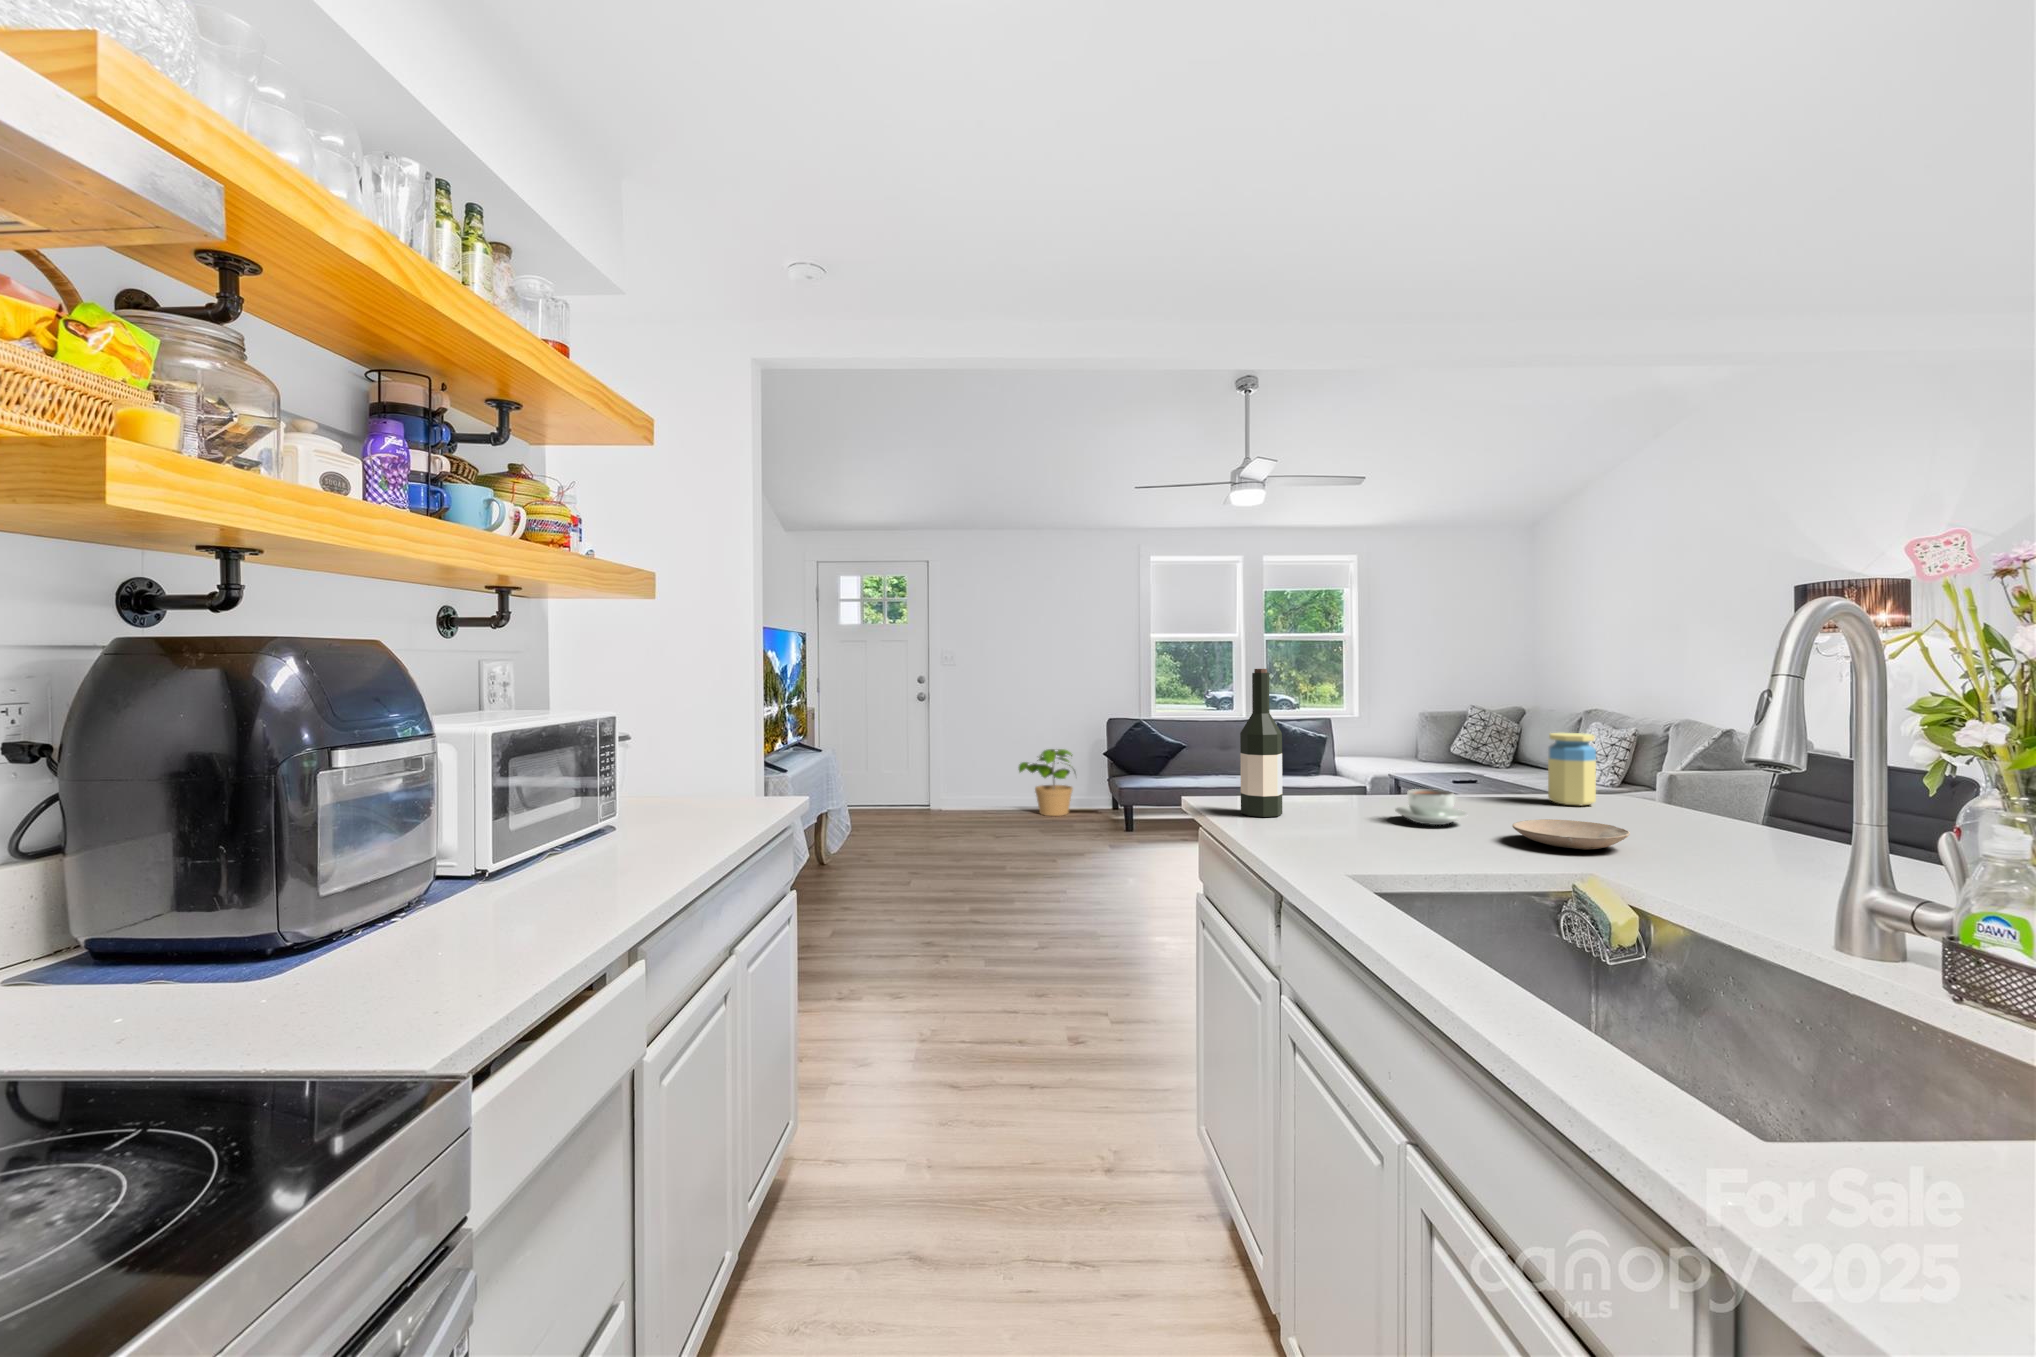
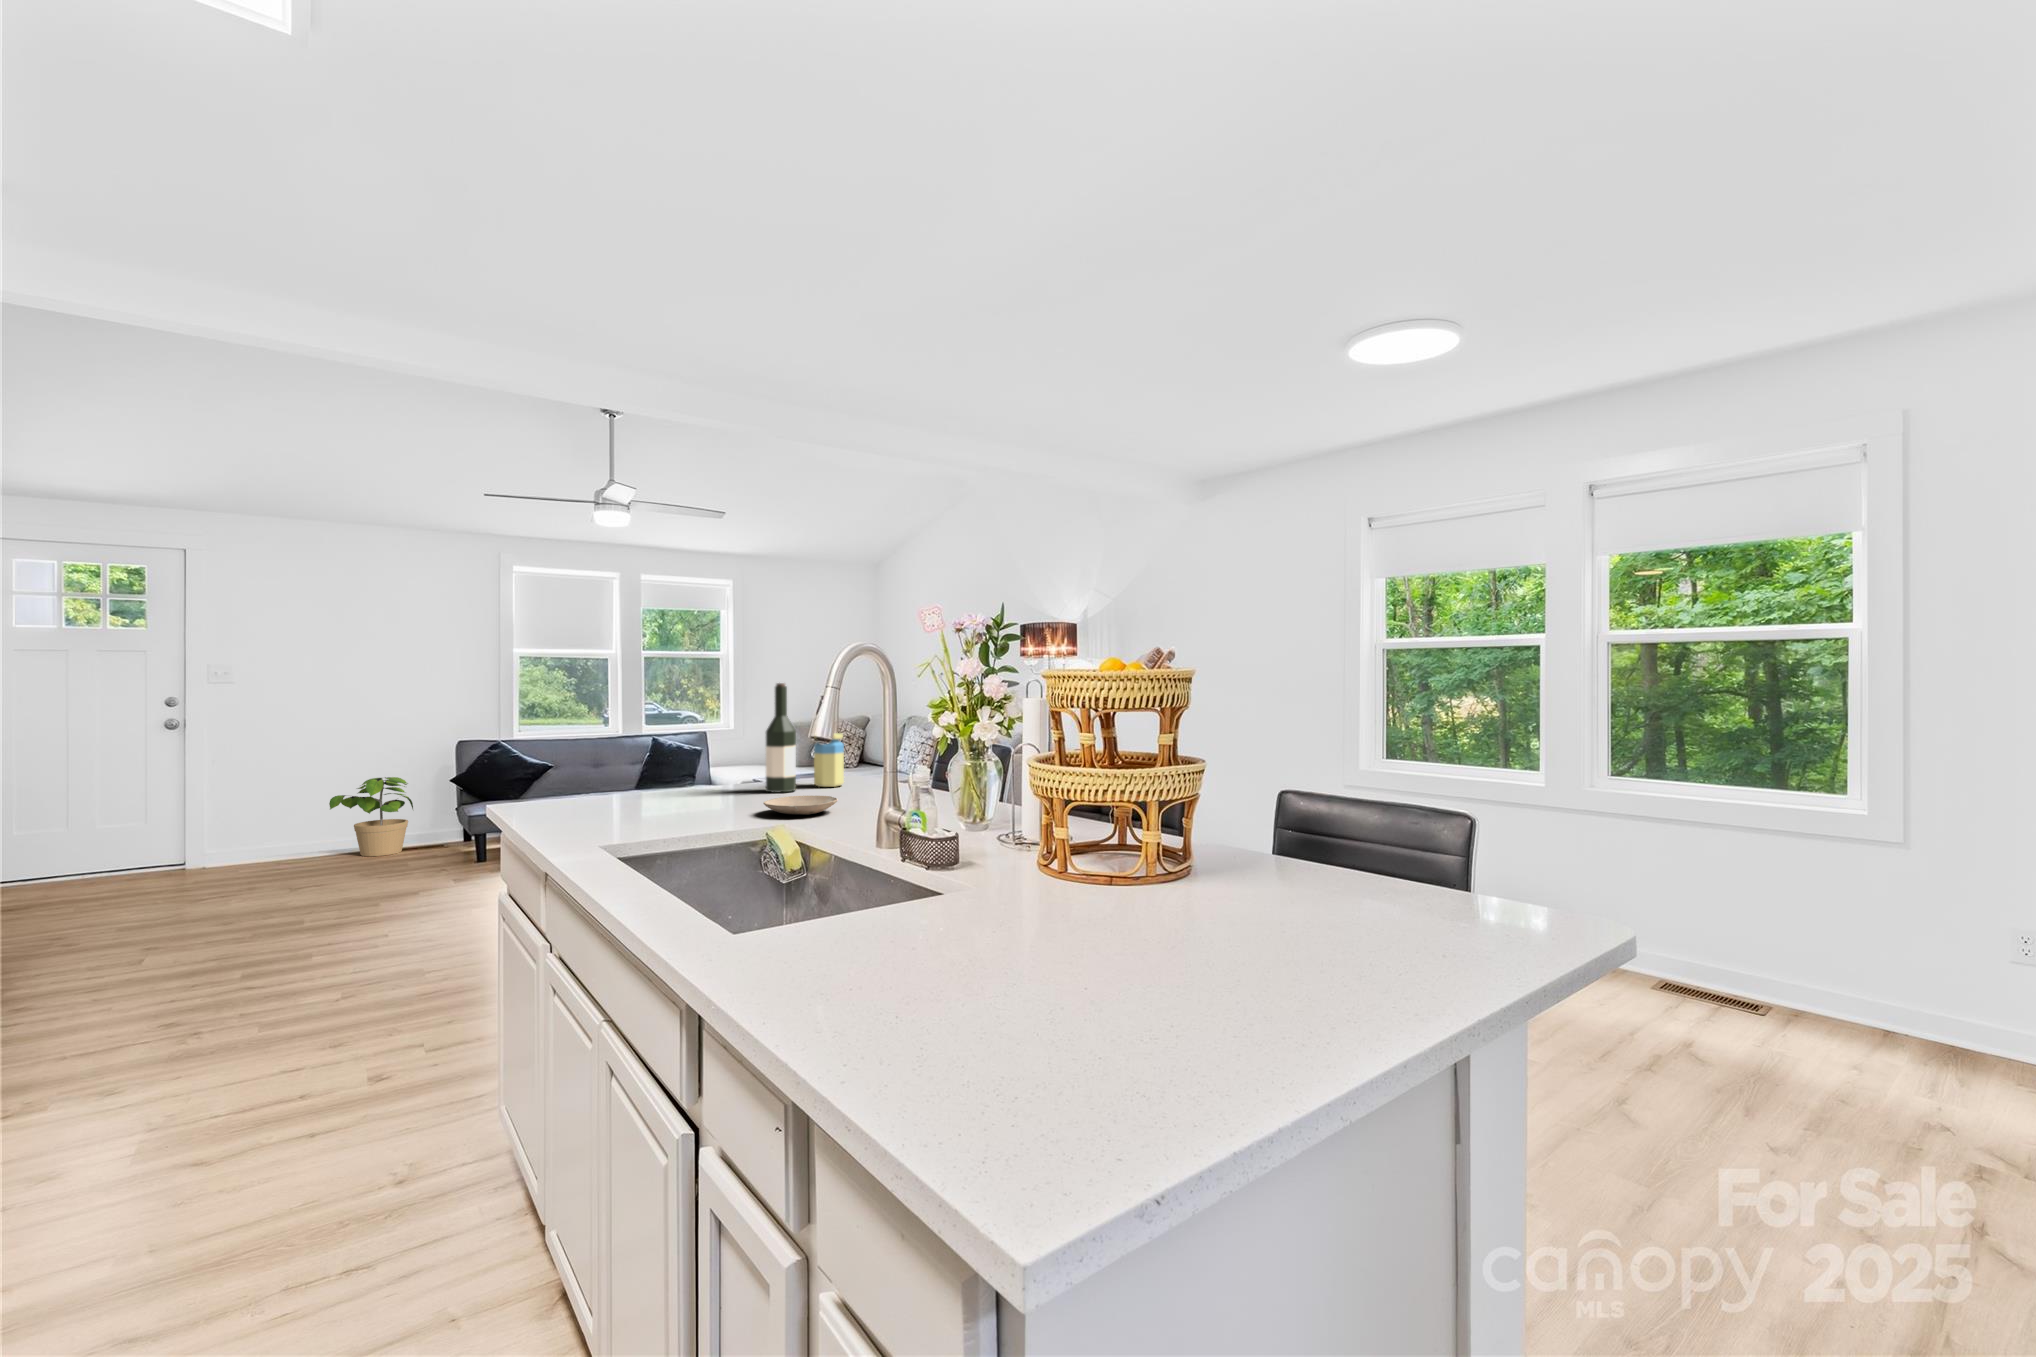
wine bottle: present [1240,669,1282,817] -> present [766,683,796,792]
coffee cup: present [1395,789,1468,825] -> none [685,781,741,808]

